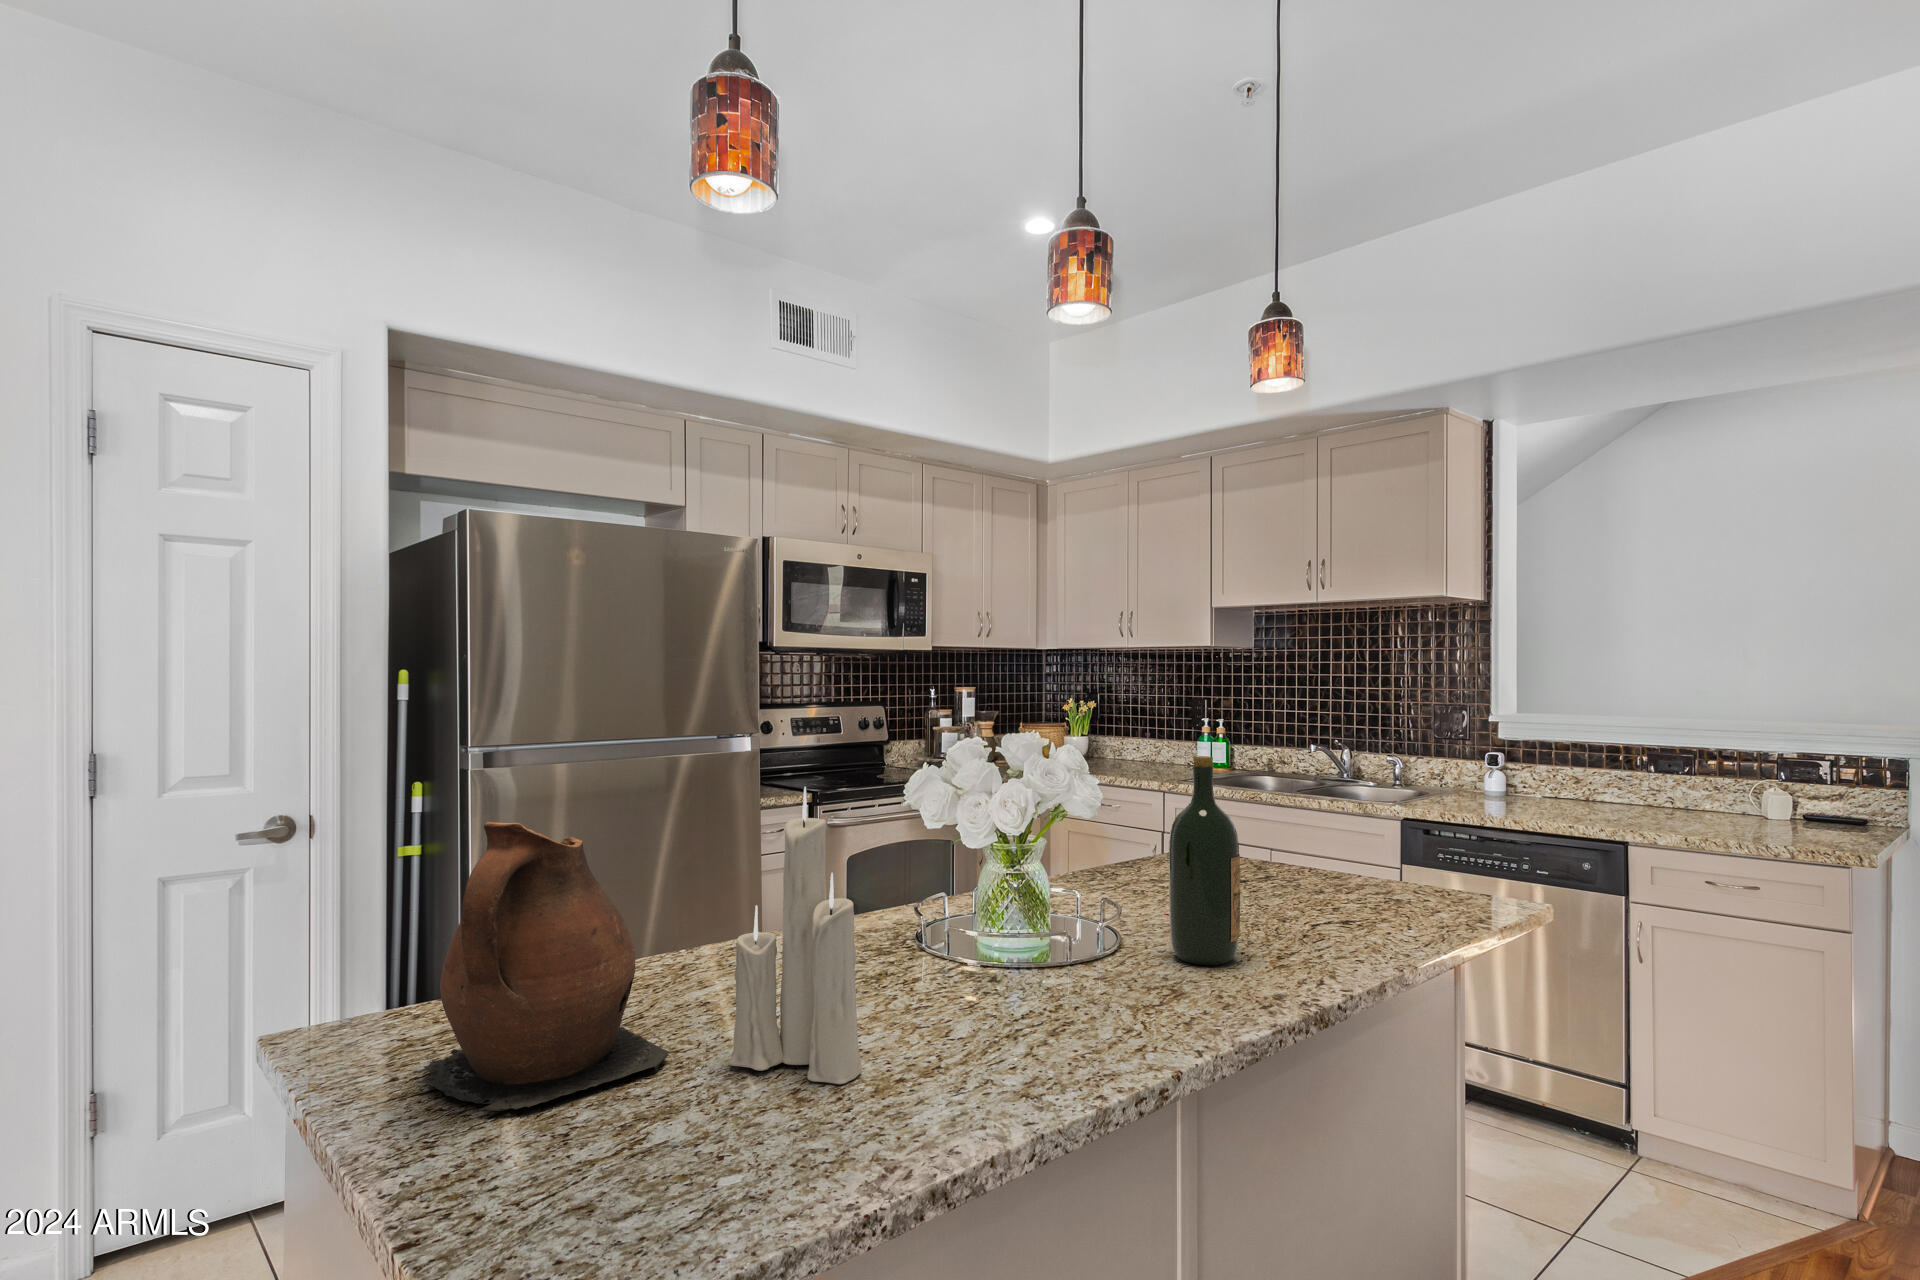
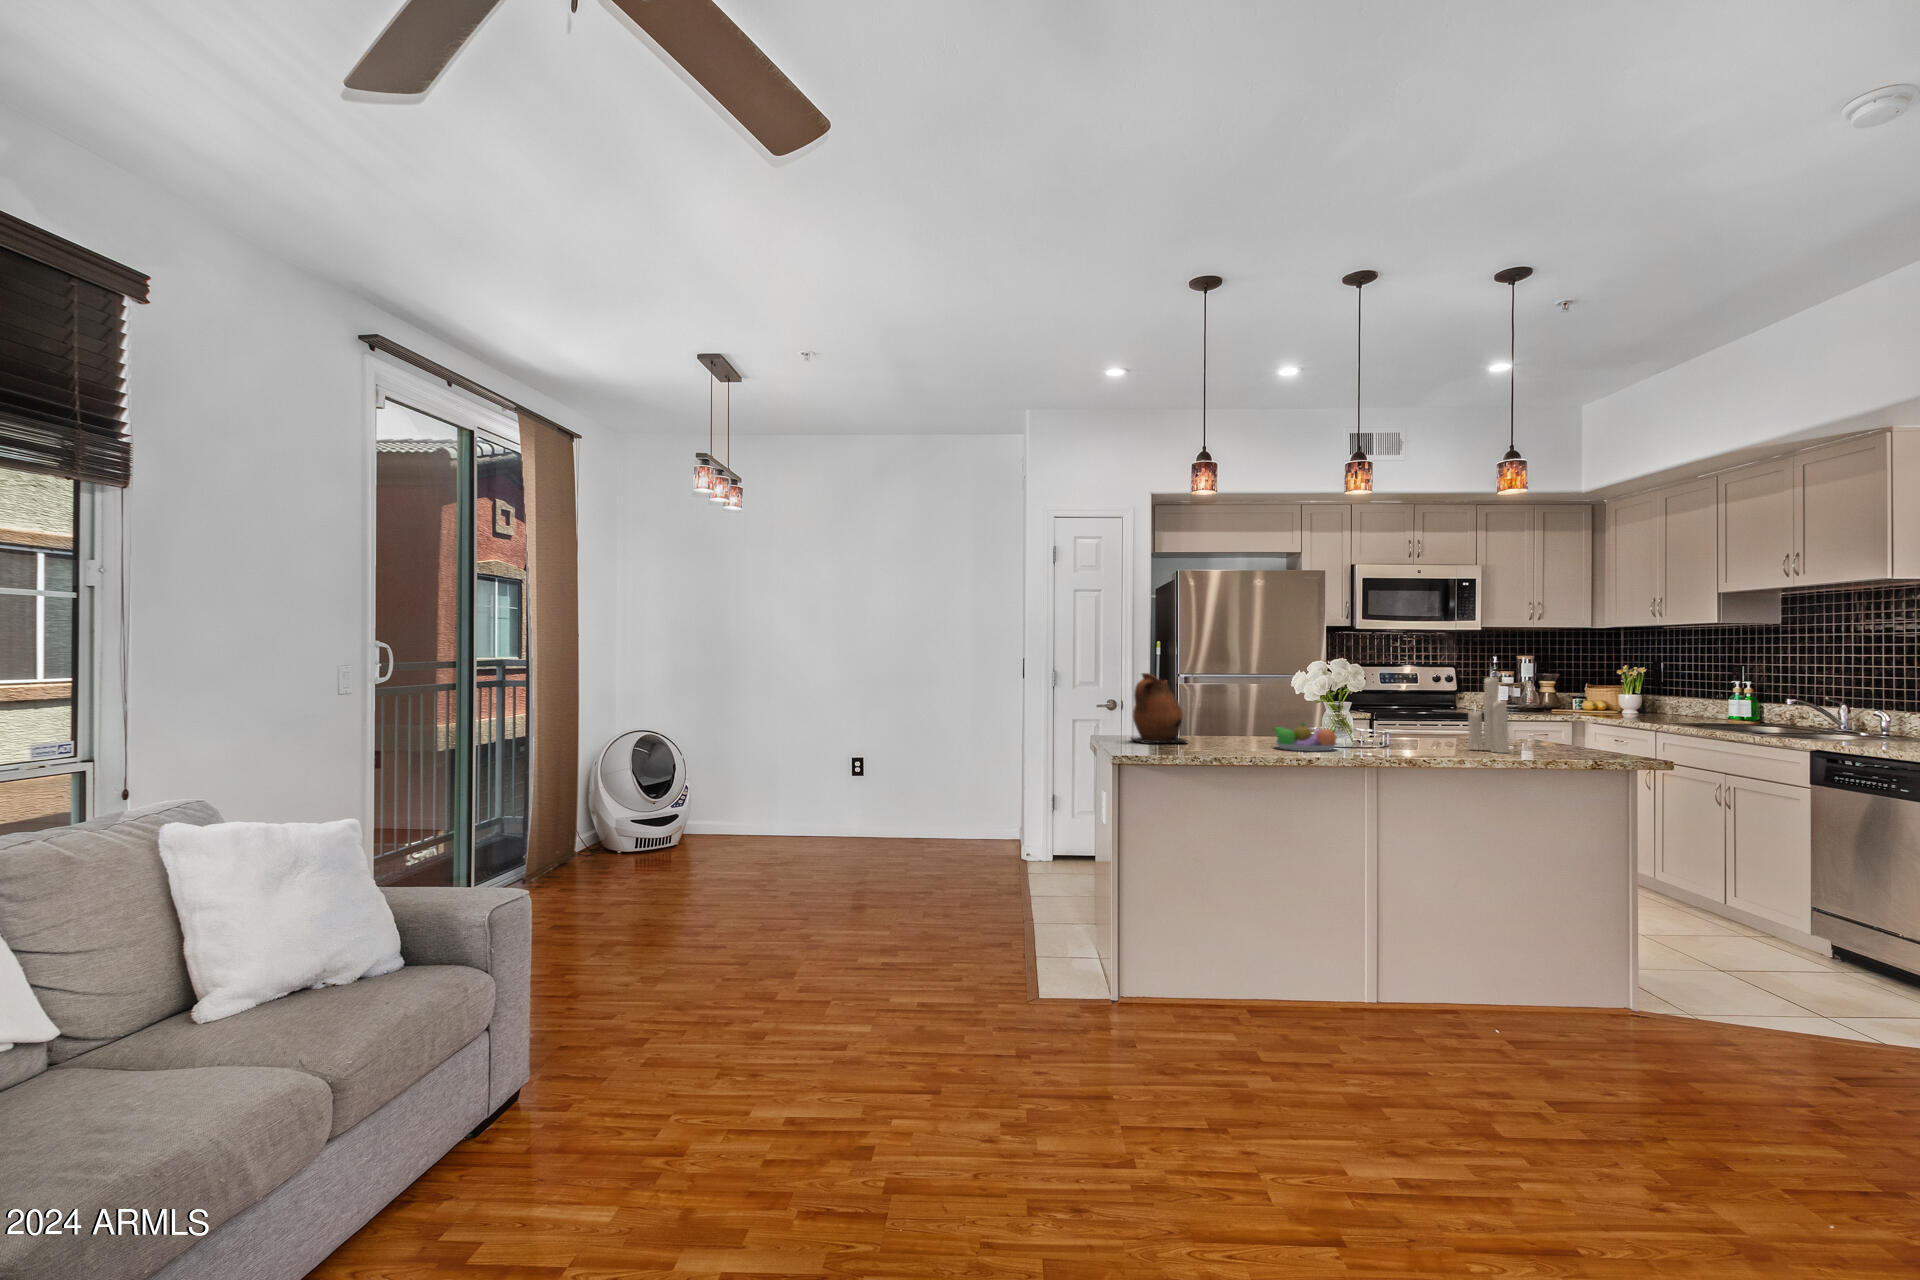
wine bottle: present [1169,756,1240,965] -> none [1393,668,1423,750]
candle: present [729,787,862,1084] -> present [1467,677,1510,753]
fruit bowl: none [920,929,1126,1047] -> present [1272,723,1337,751]

